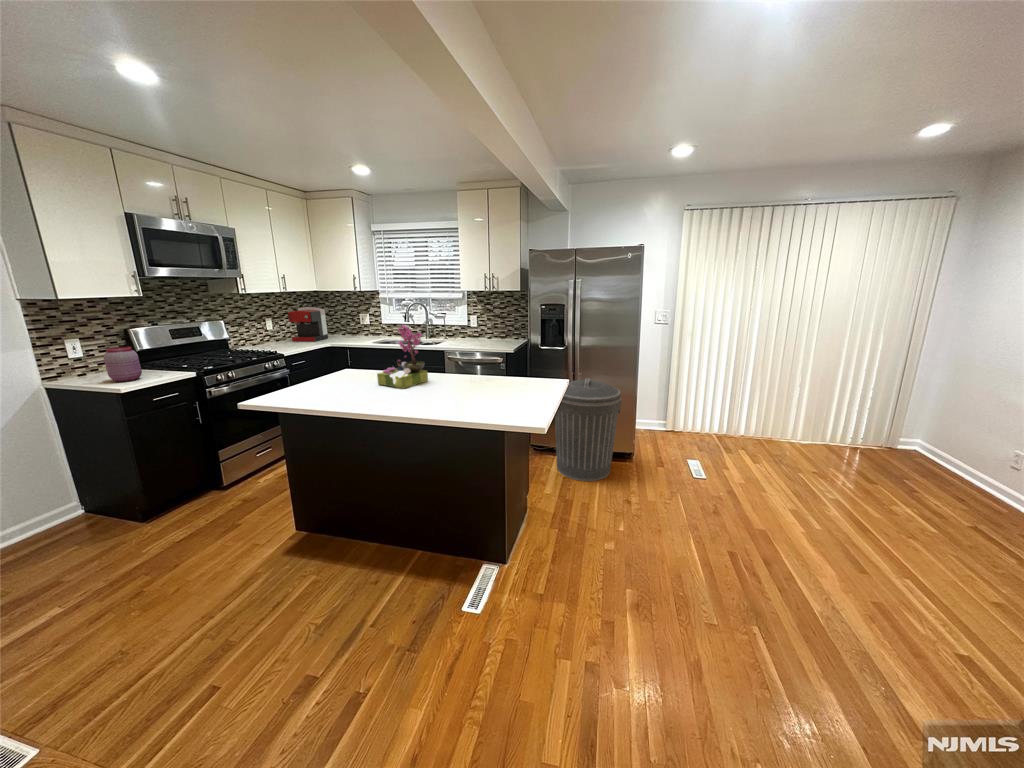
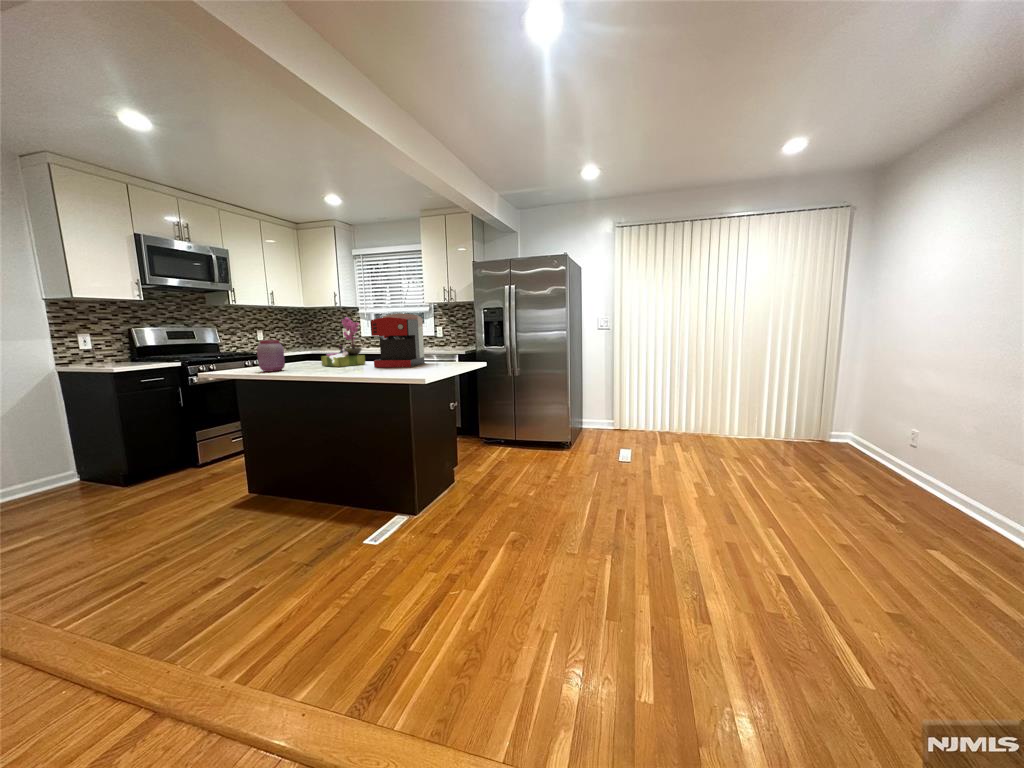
coffee maker: present [288,307,328,342] -> present [370,313,425,367]
jar: present [104,346,142,382] -> present [257,340,285,372]
trash can: present [555,378,621,481] -> none [490,371,551,464]

